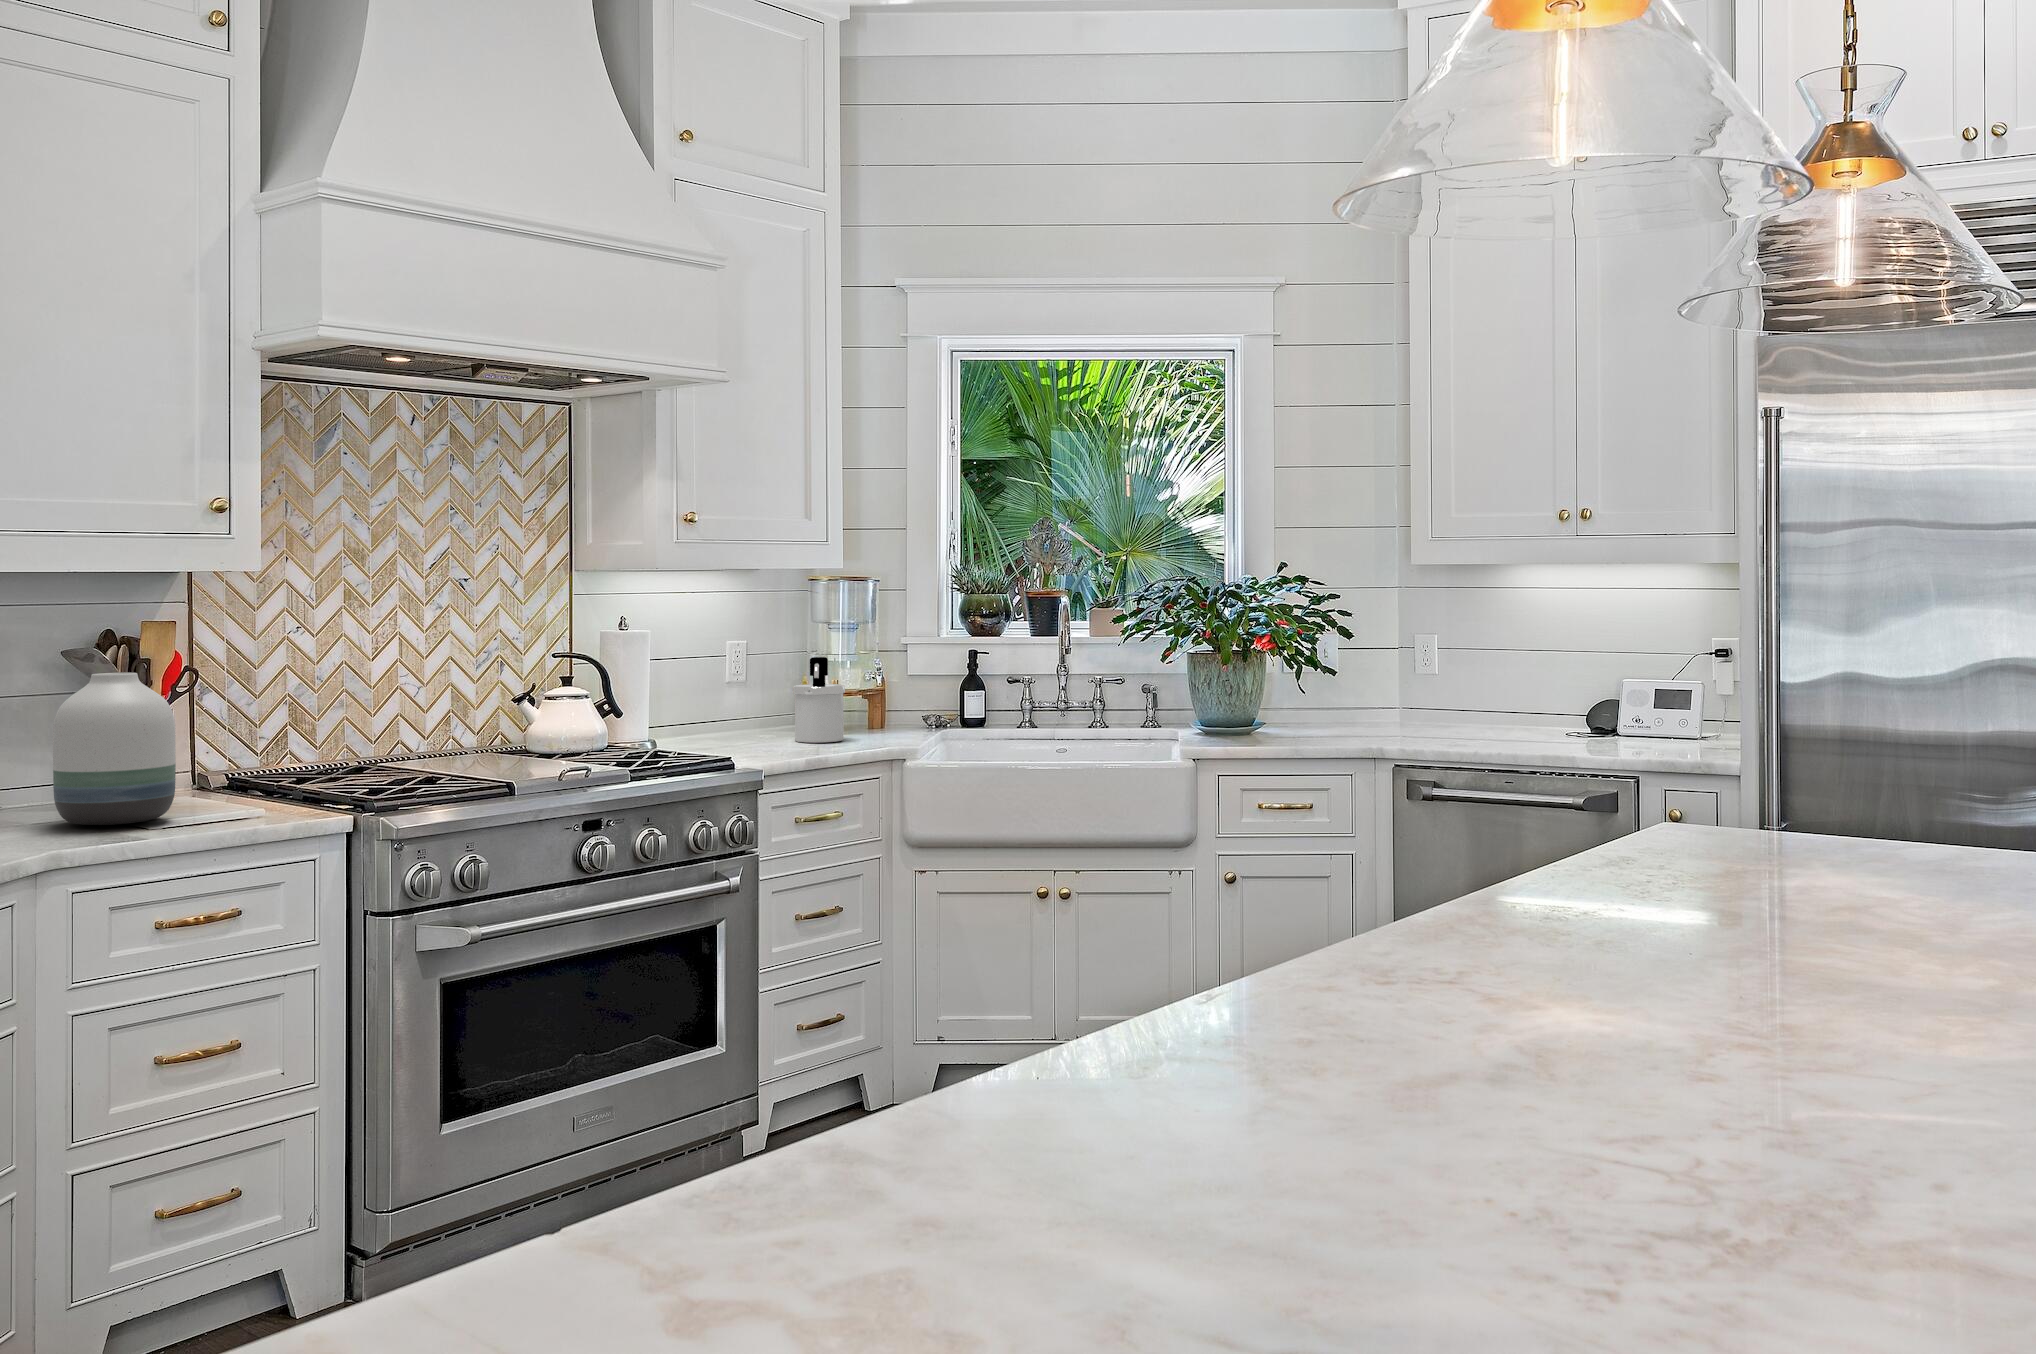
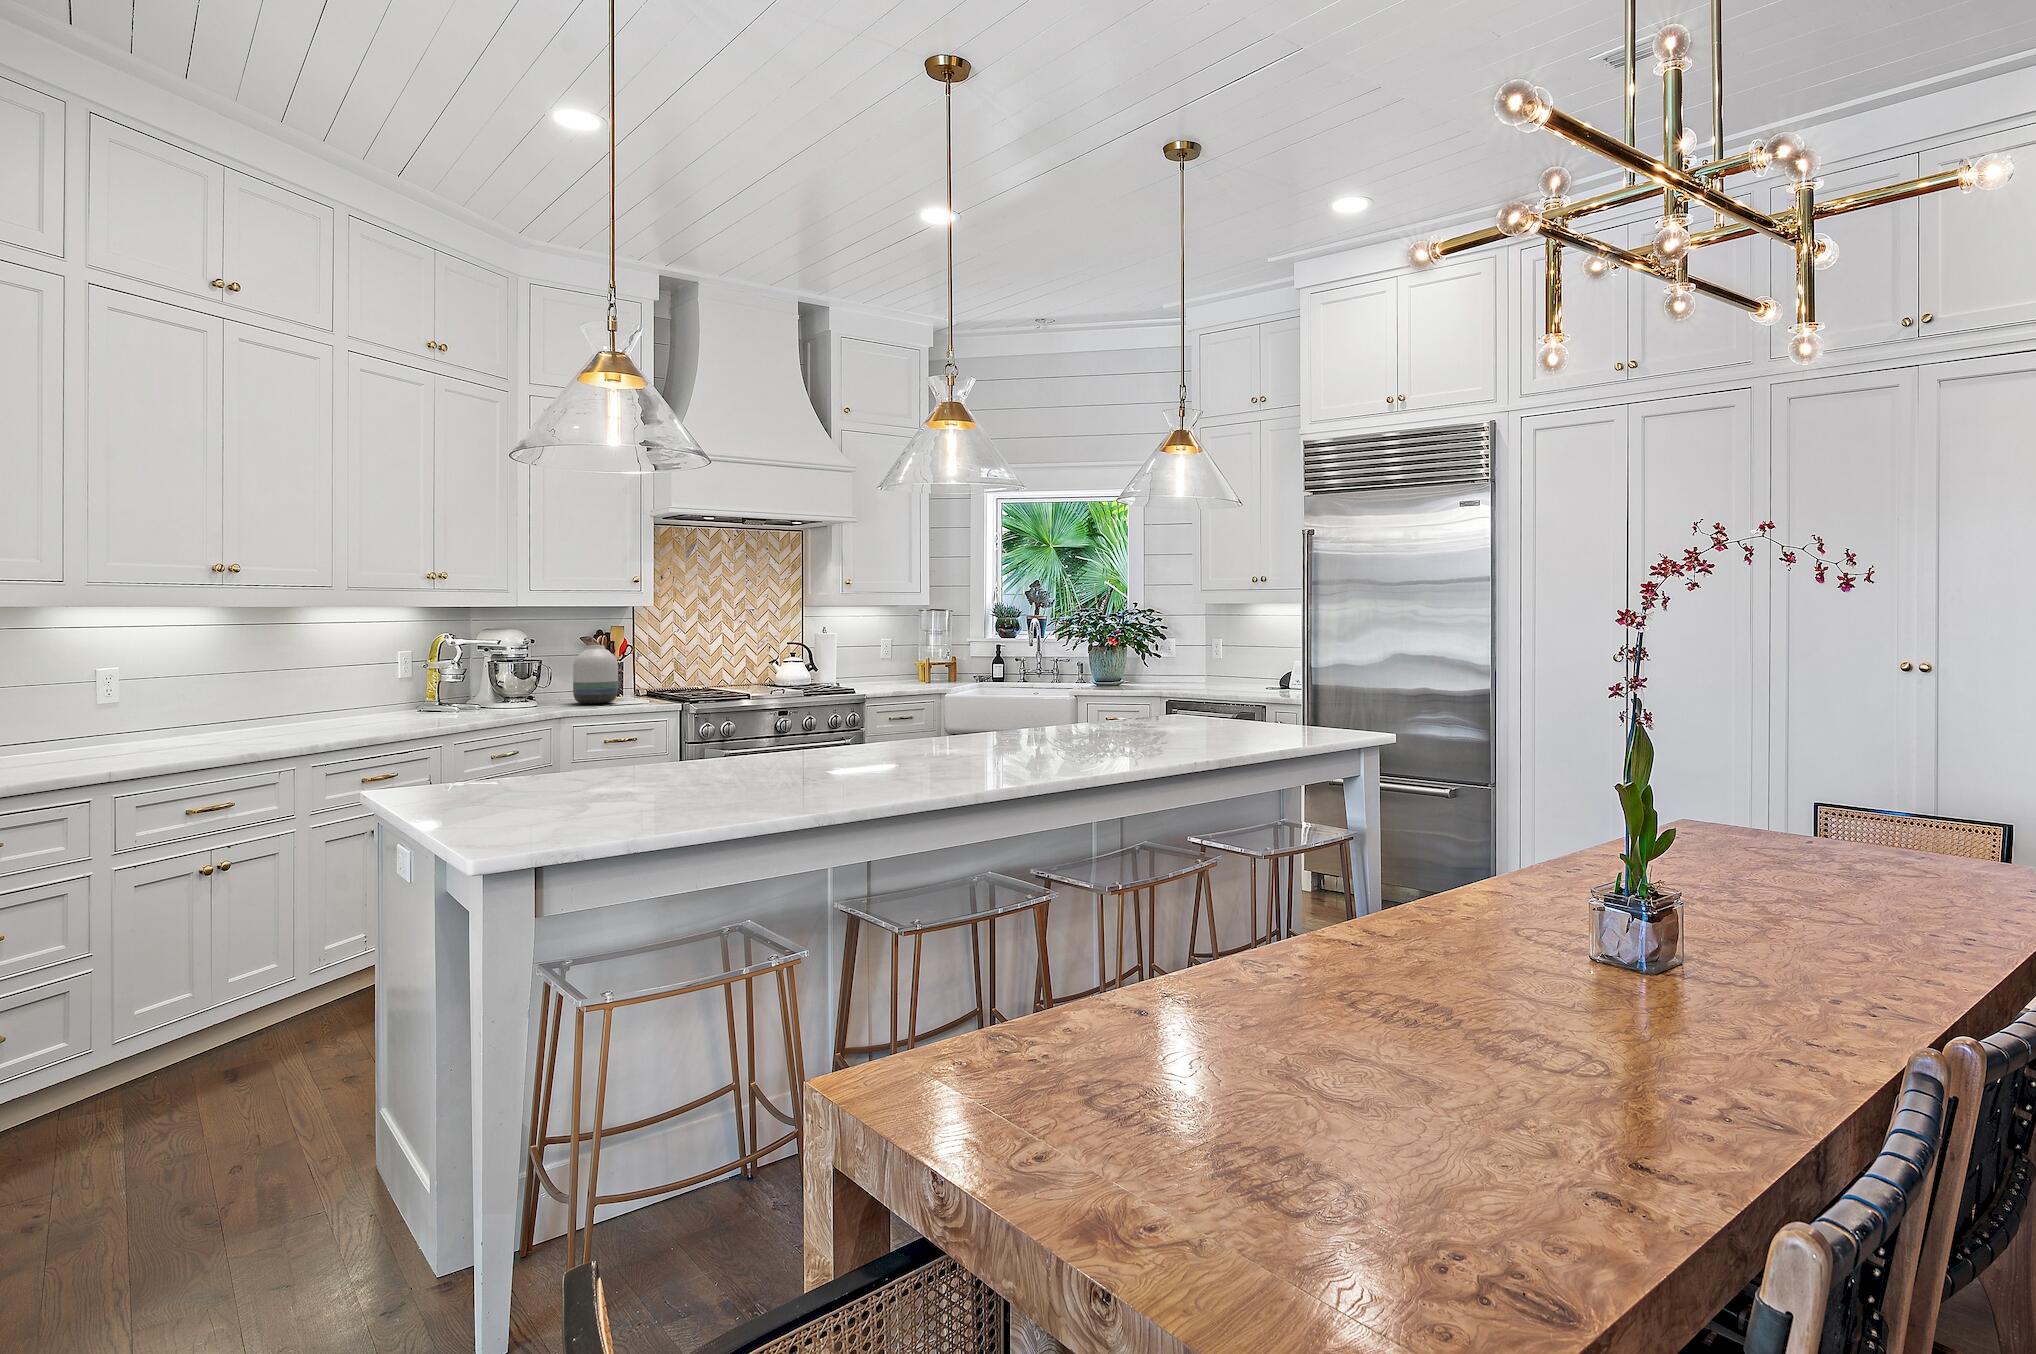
soap dispenser: present [793,657,845,743] -> none [901,646,925,685]

